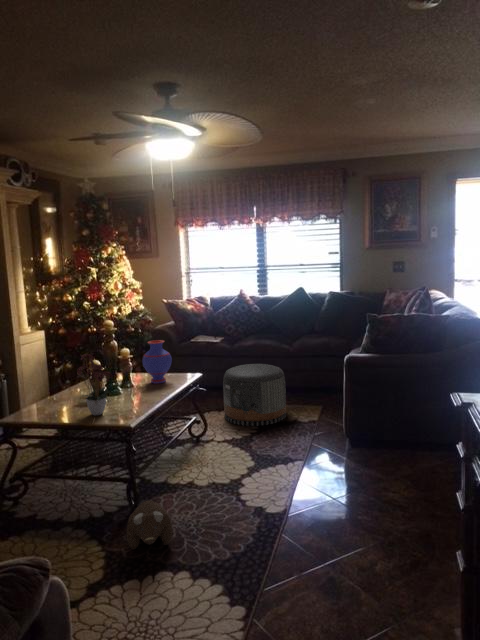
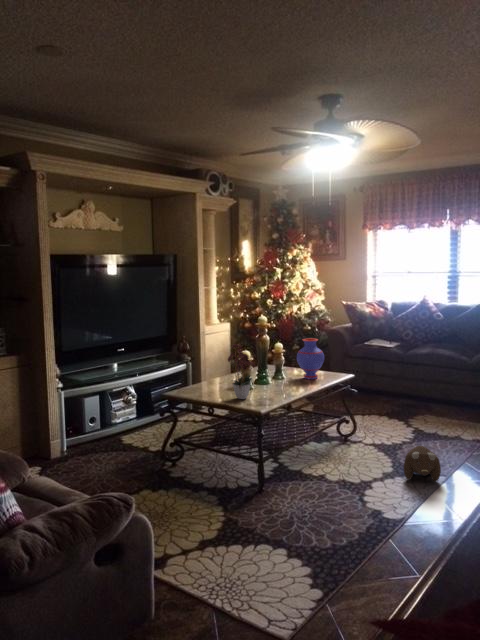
pouf: present [223,364,286,426] -> none [383,372,452,437]
plush toy: present [127,501,172,549] -> present [404,446,441,482]

